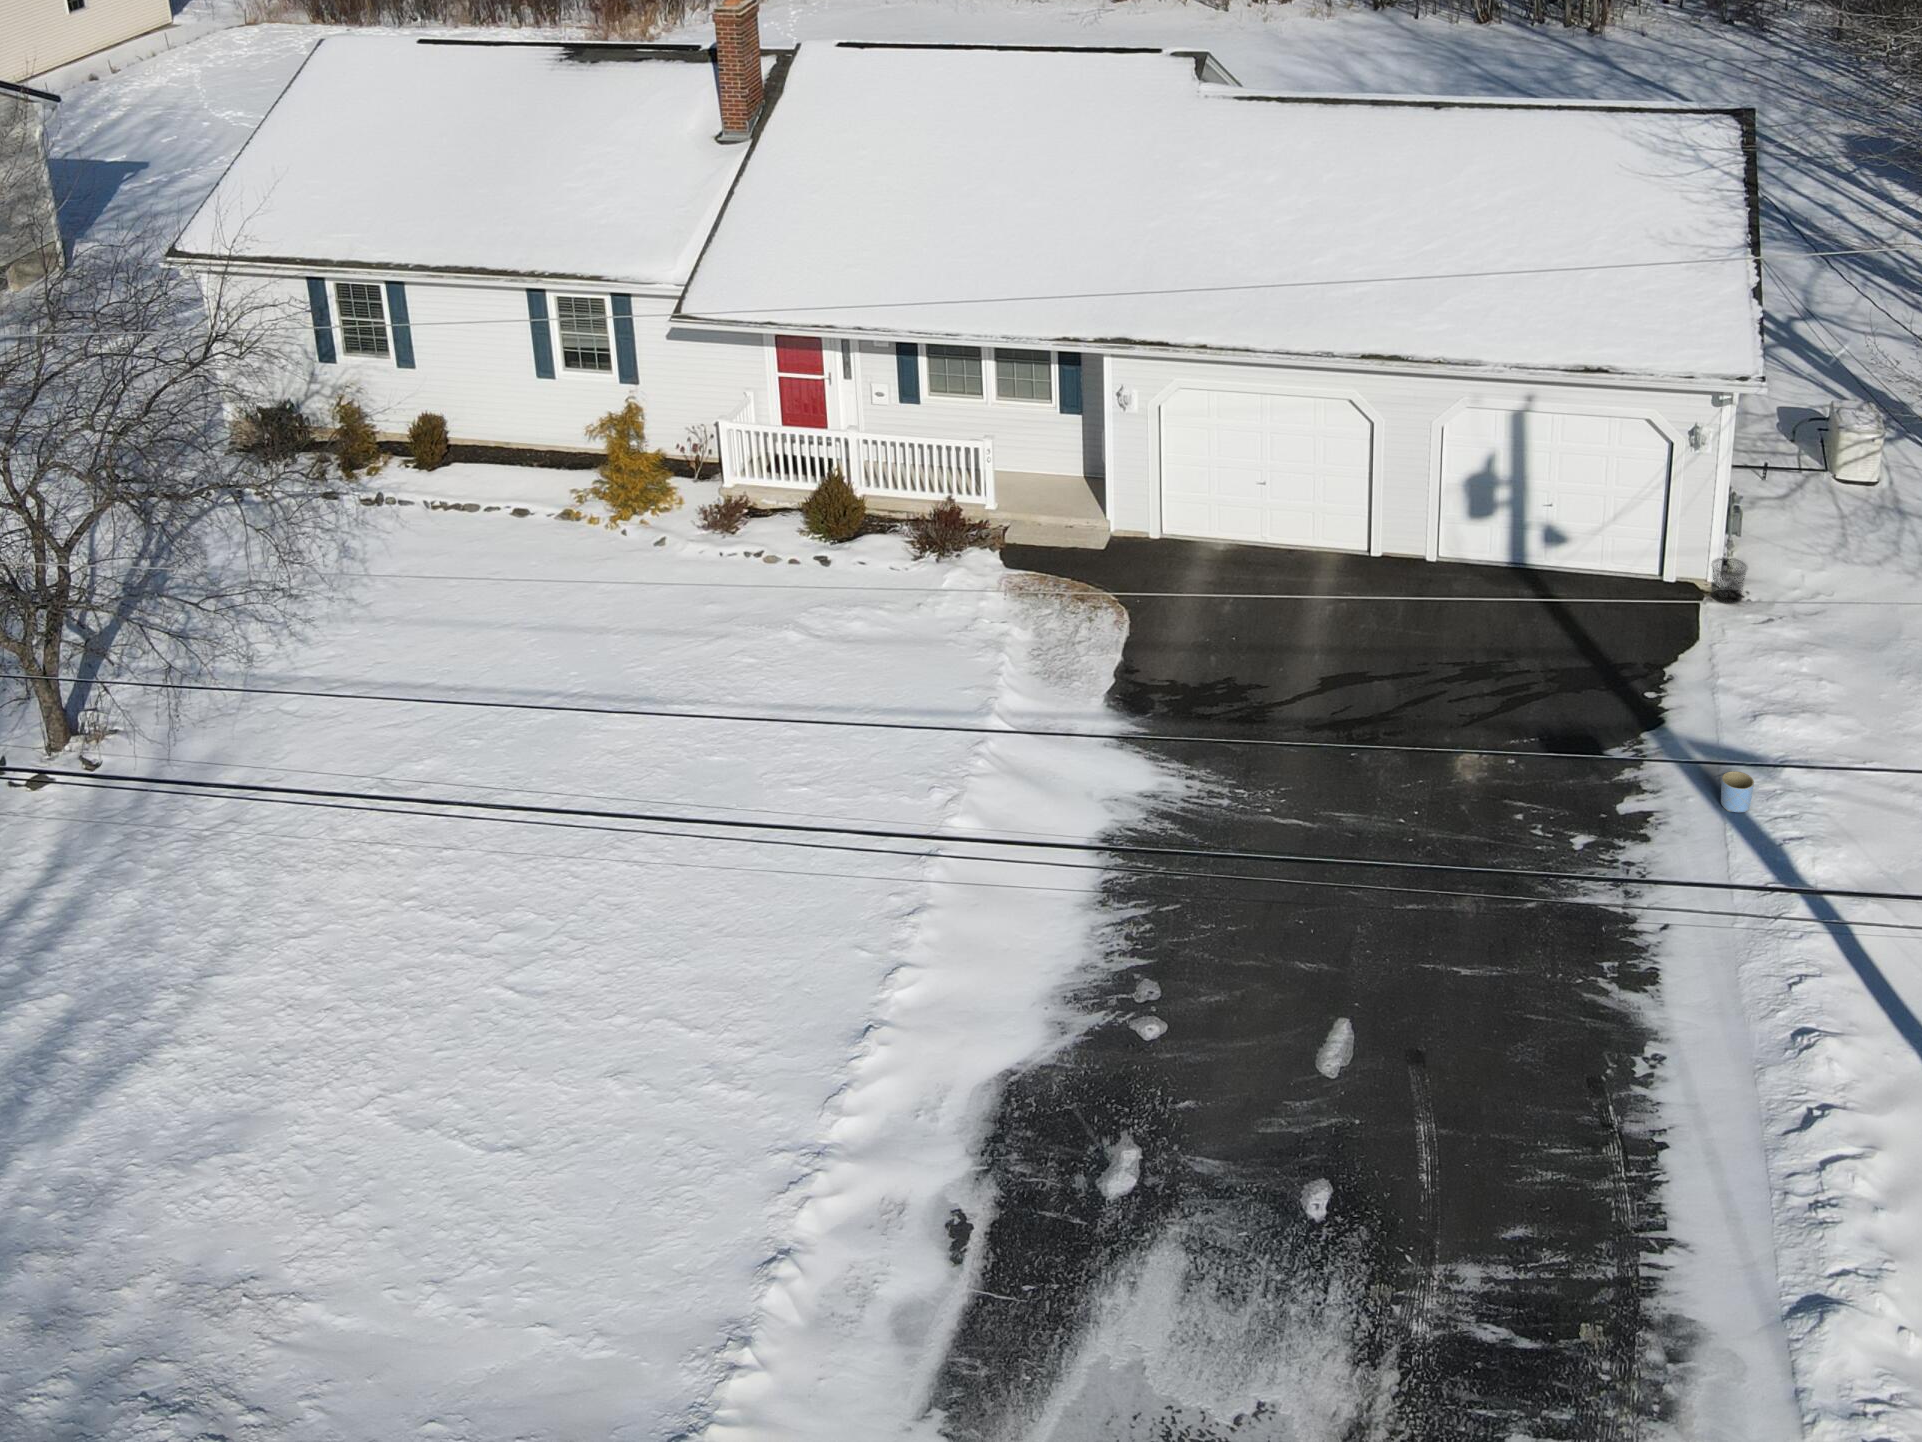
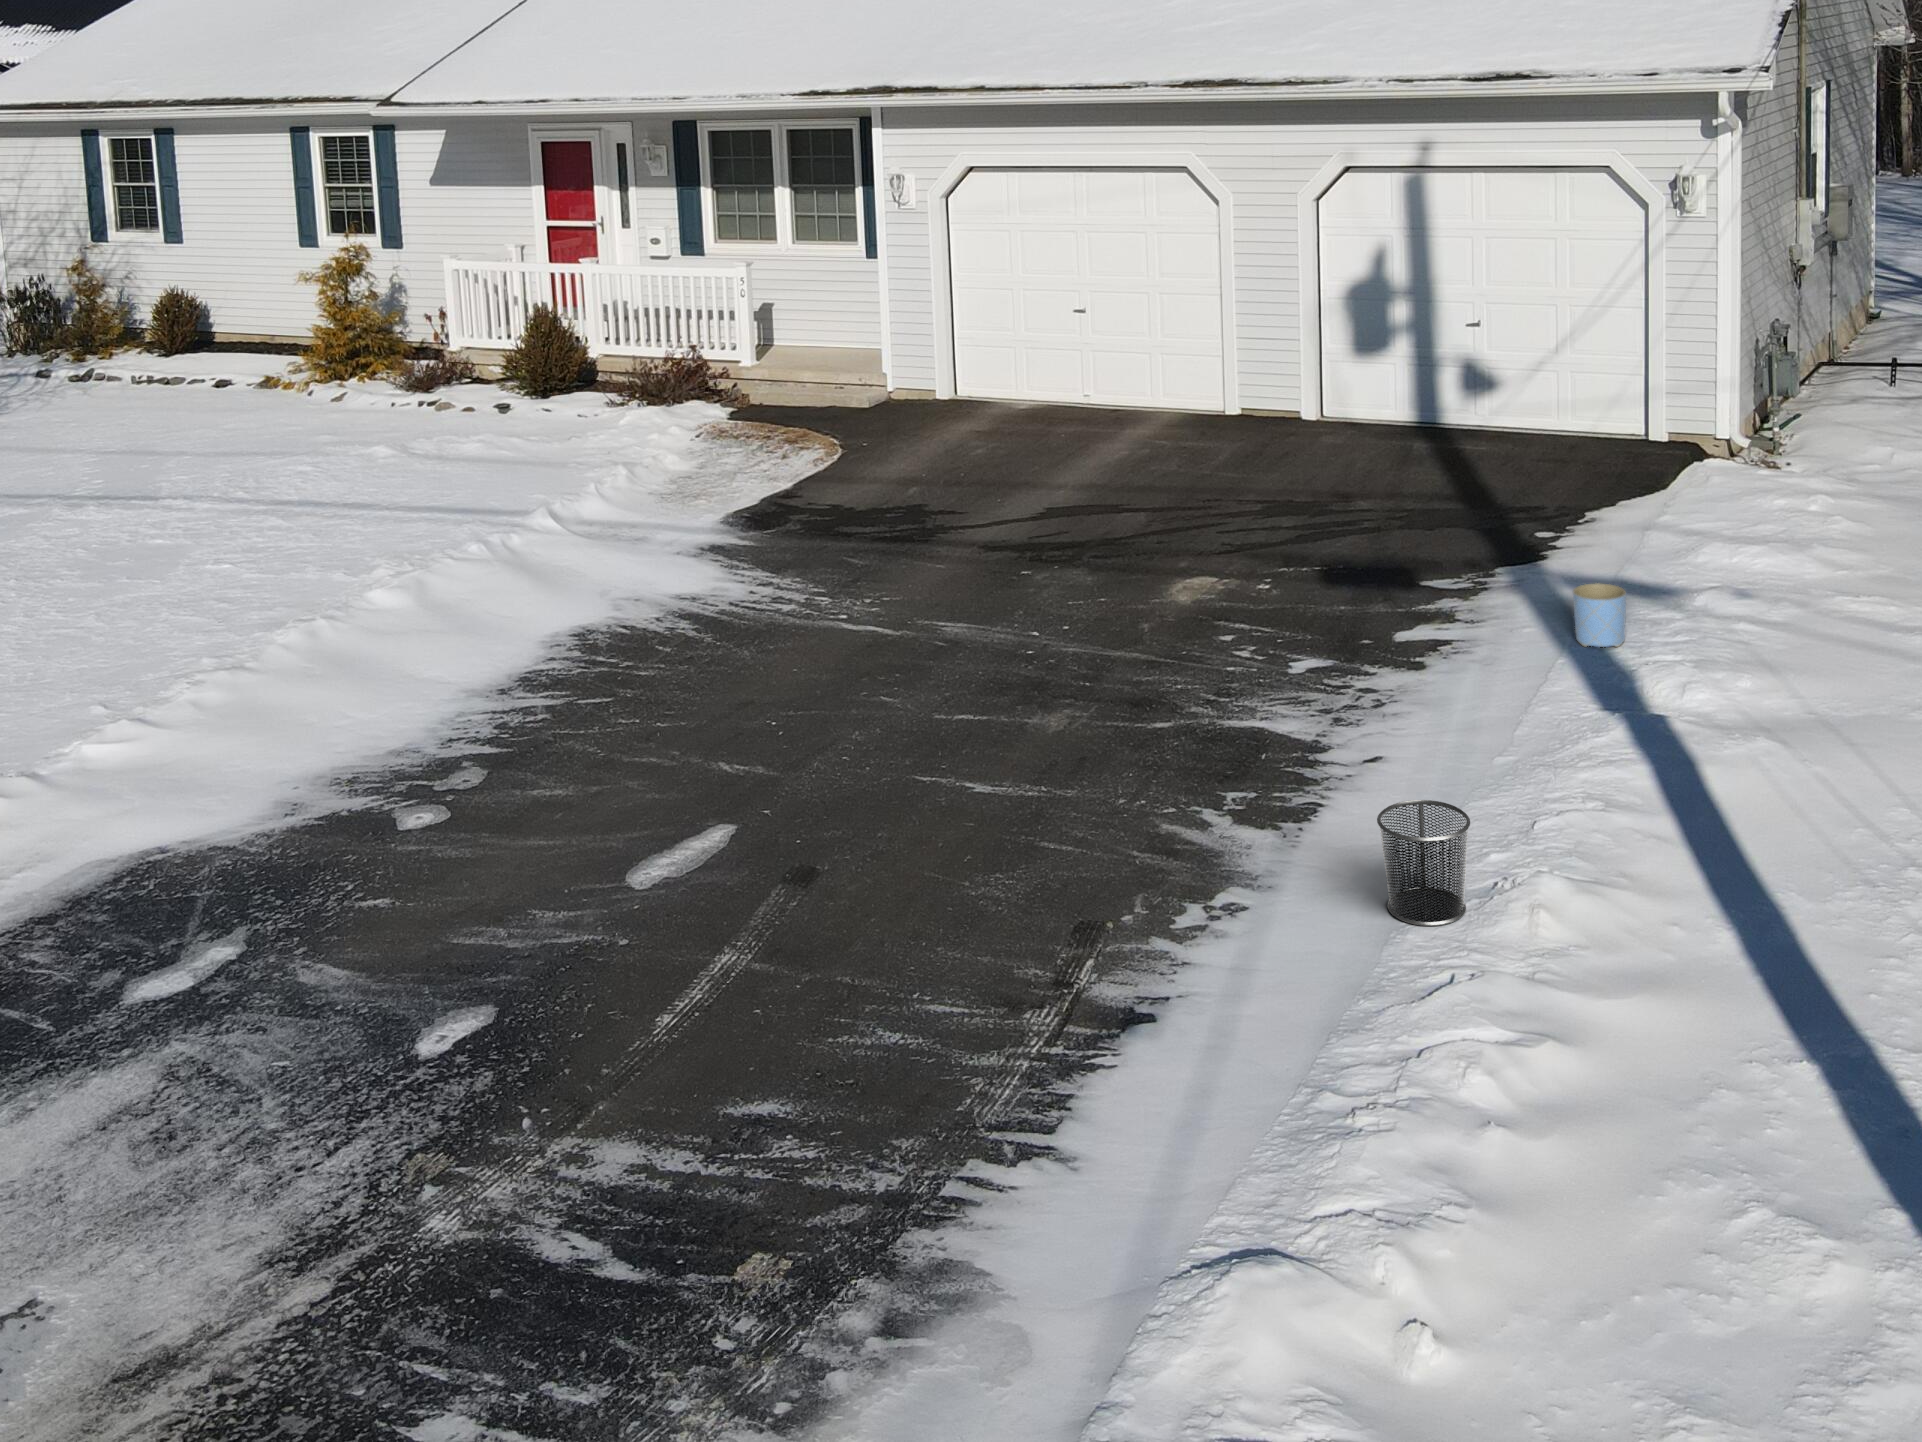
trash can: present [1712,558,1746,604] -> present [1377,800,1470,926]

